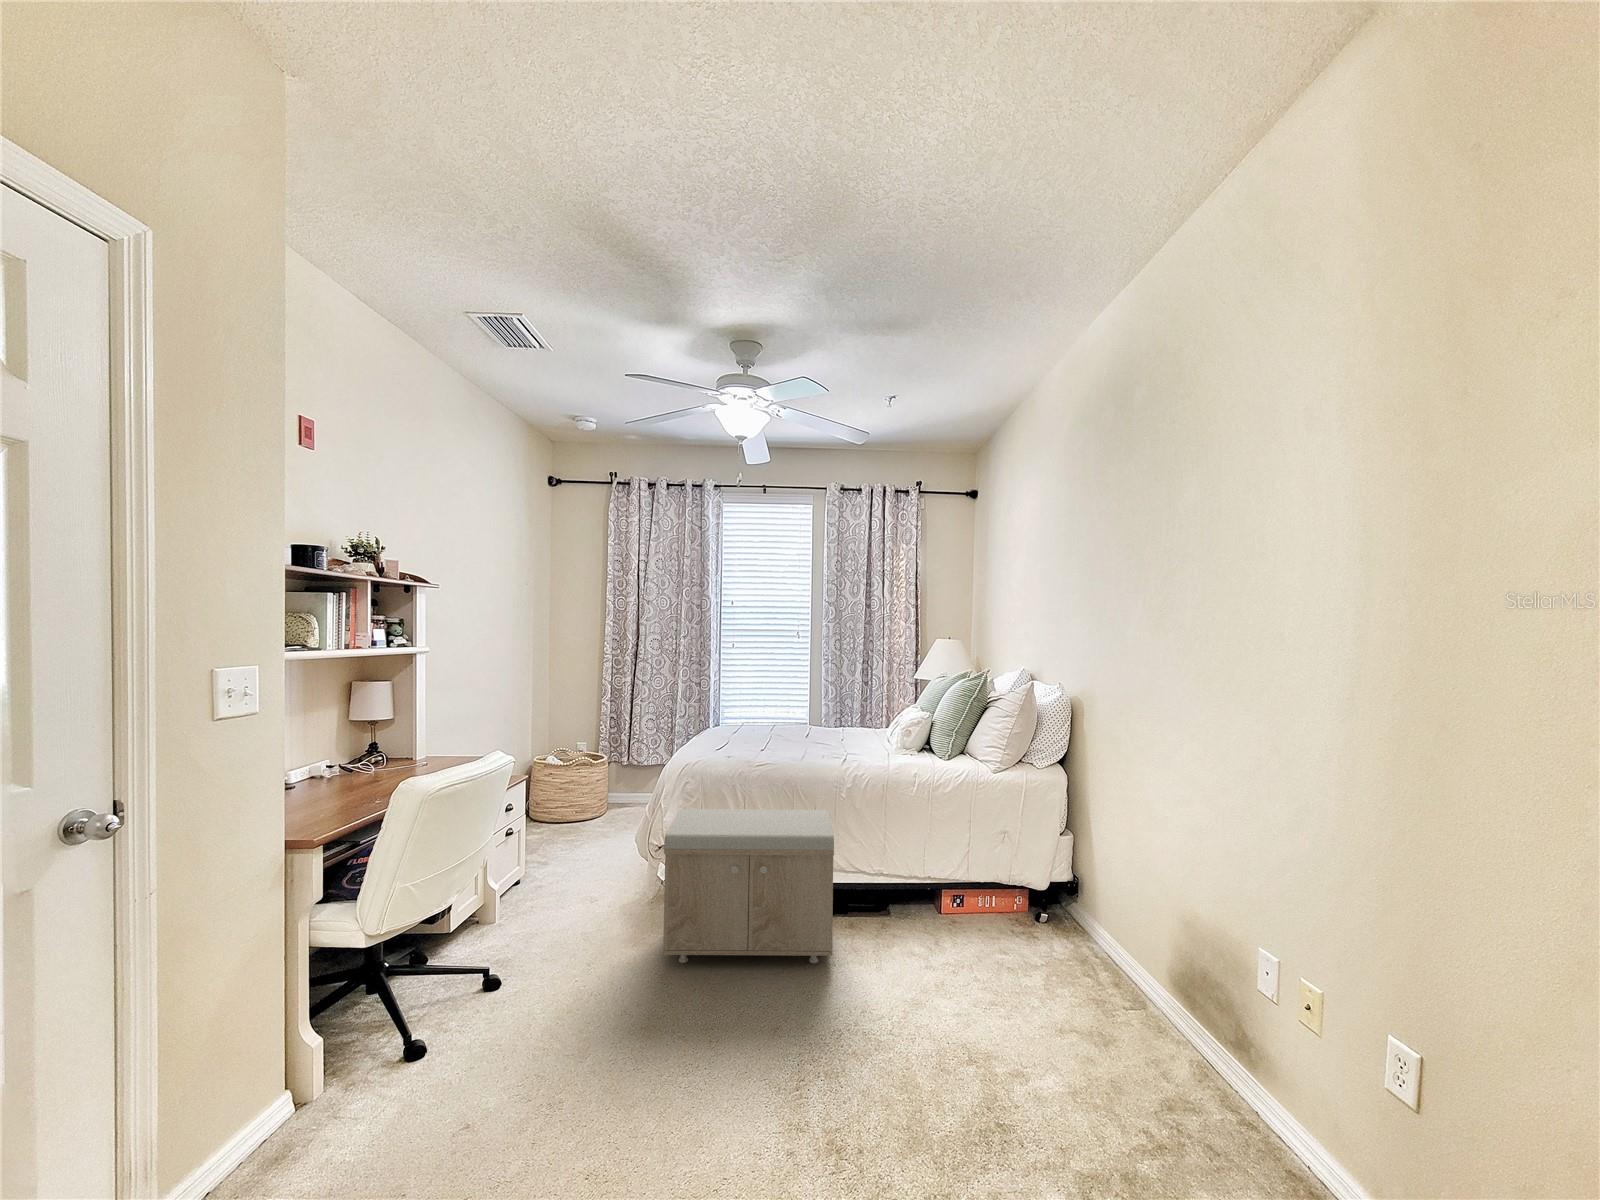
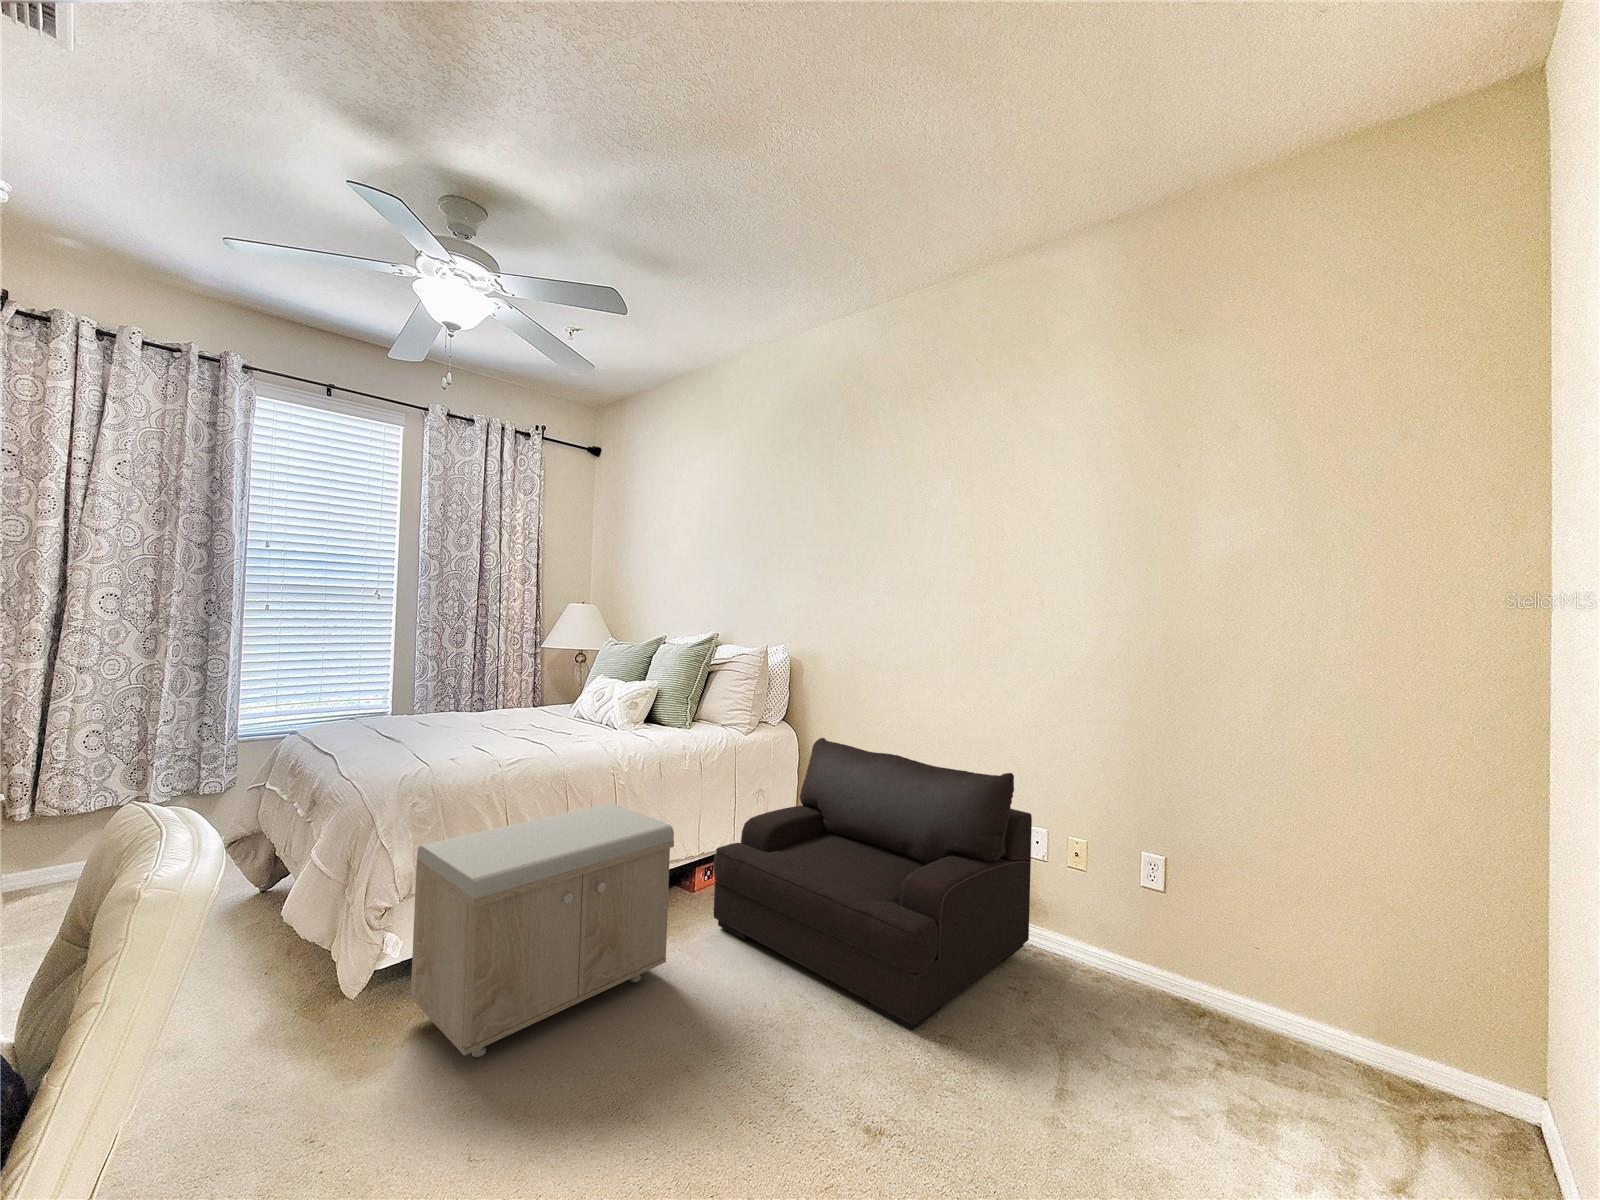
armchair: none [911,789,1250,1126] -> present [713,738,1032,1031]

